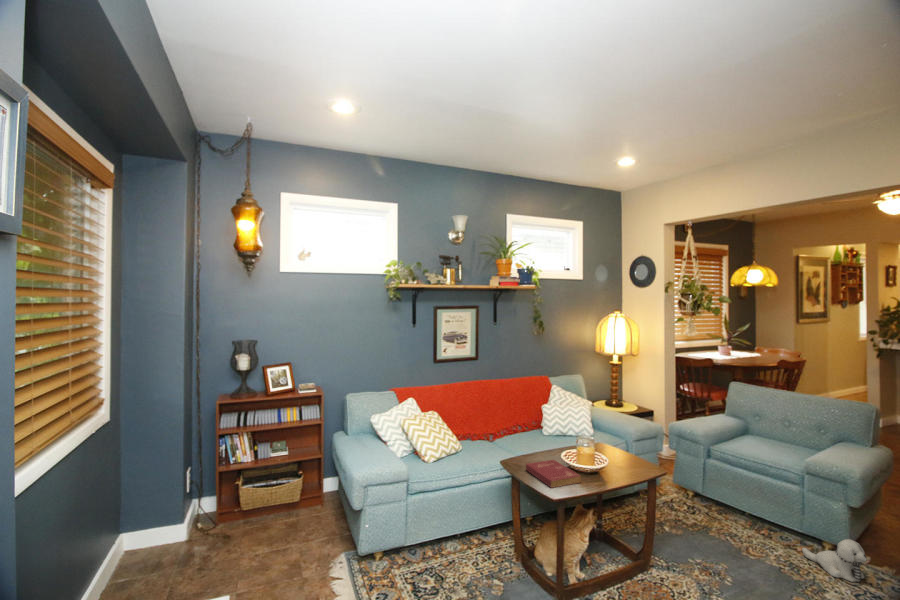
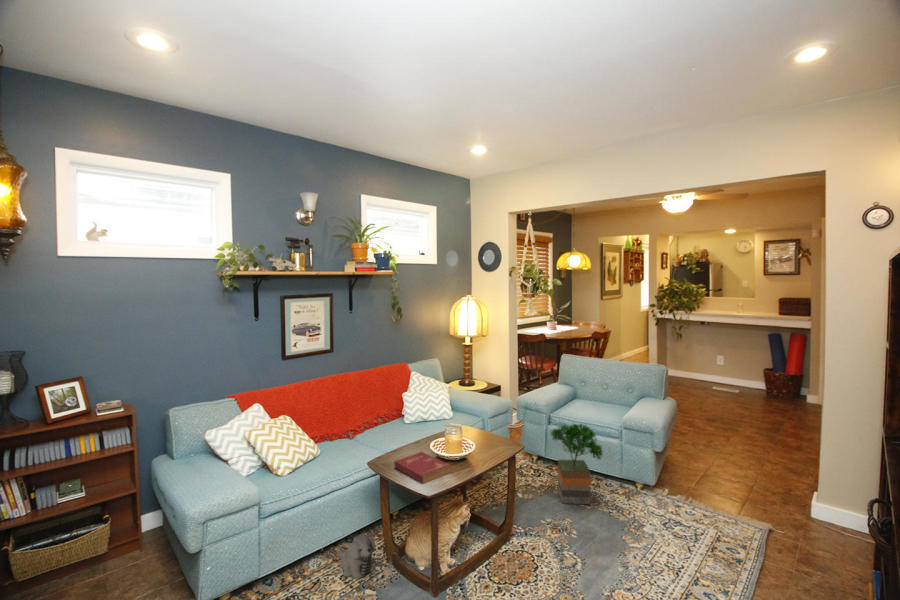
potted tree: none [703,455,772,553] -> present [551,424,603,504]
plush toy: present [802,539,867,582] -> present [337,534,376,578]

